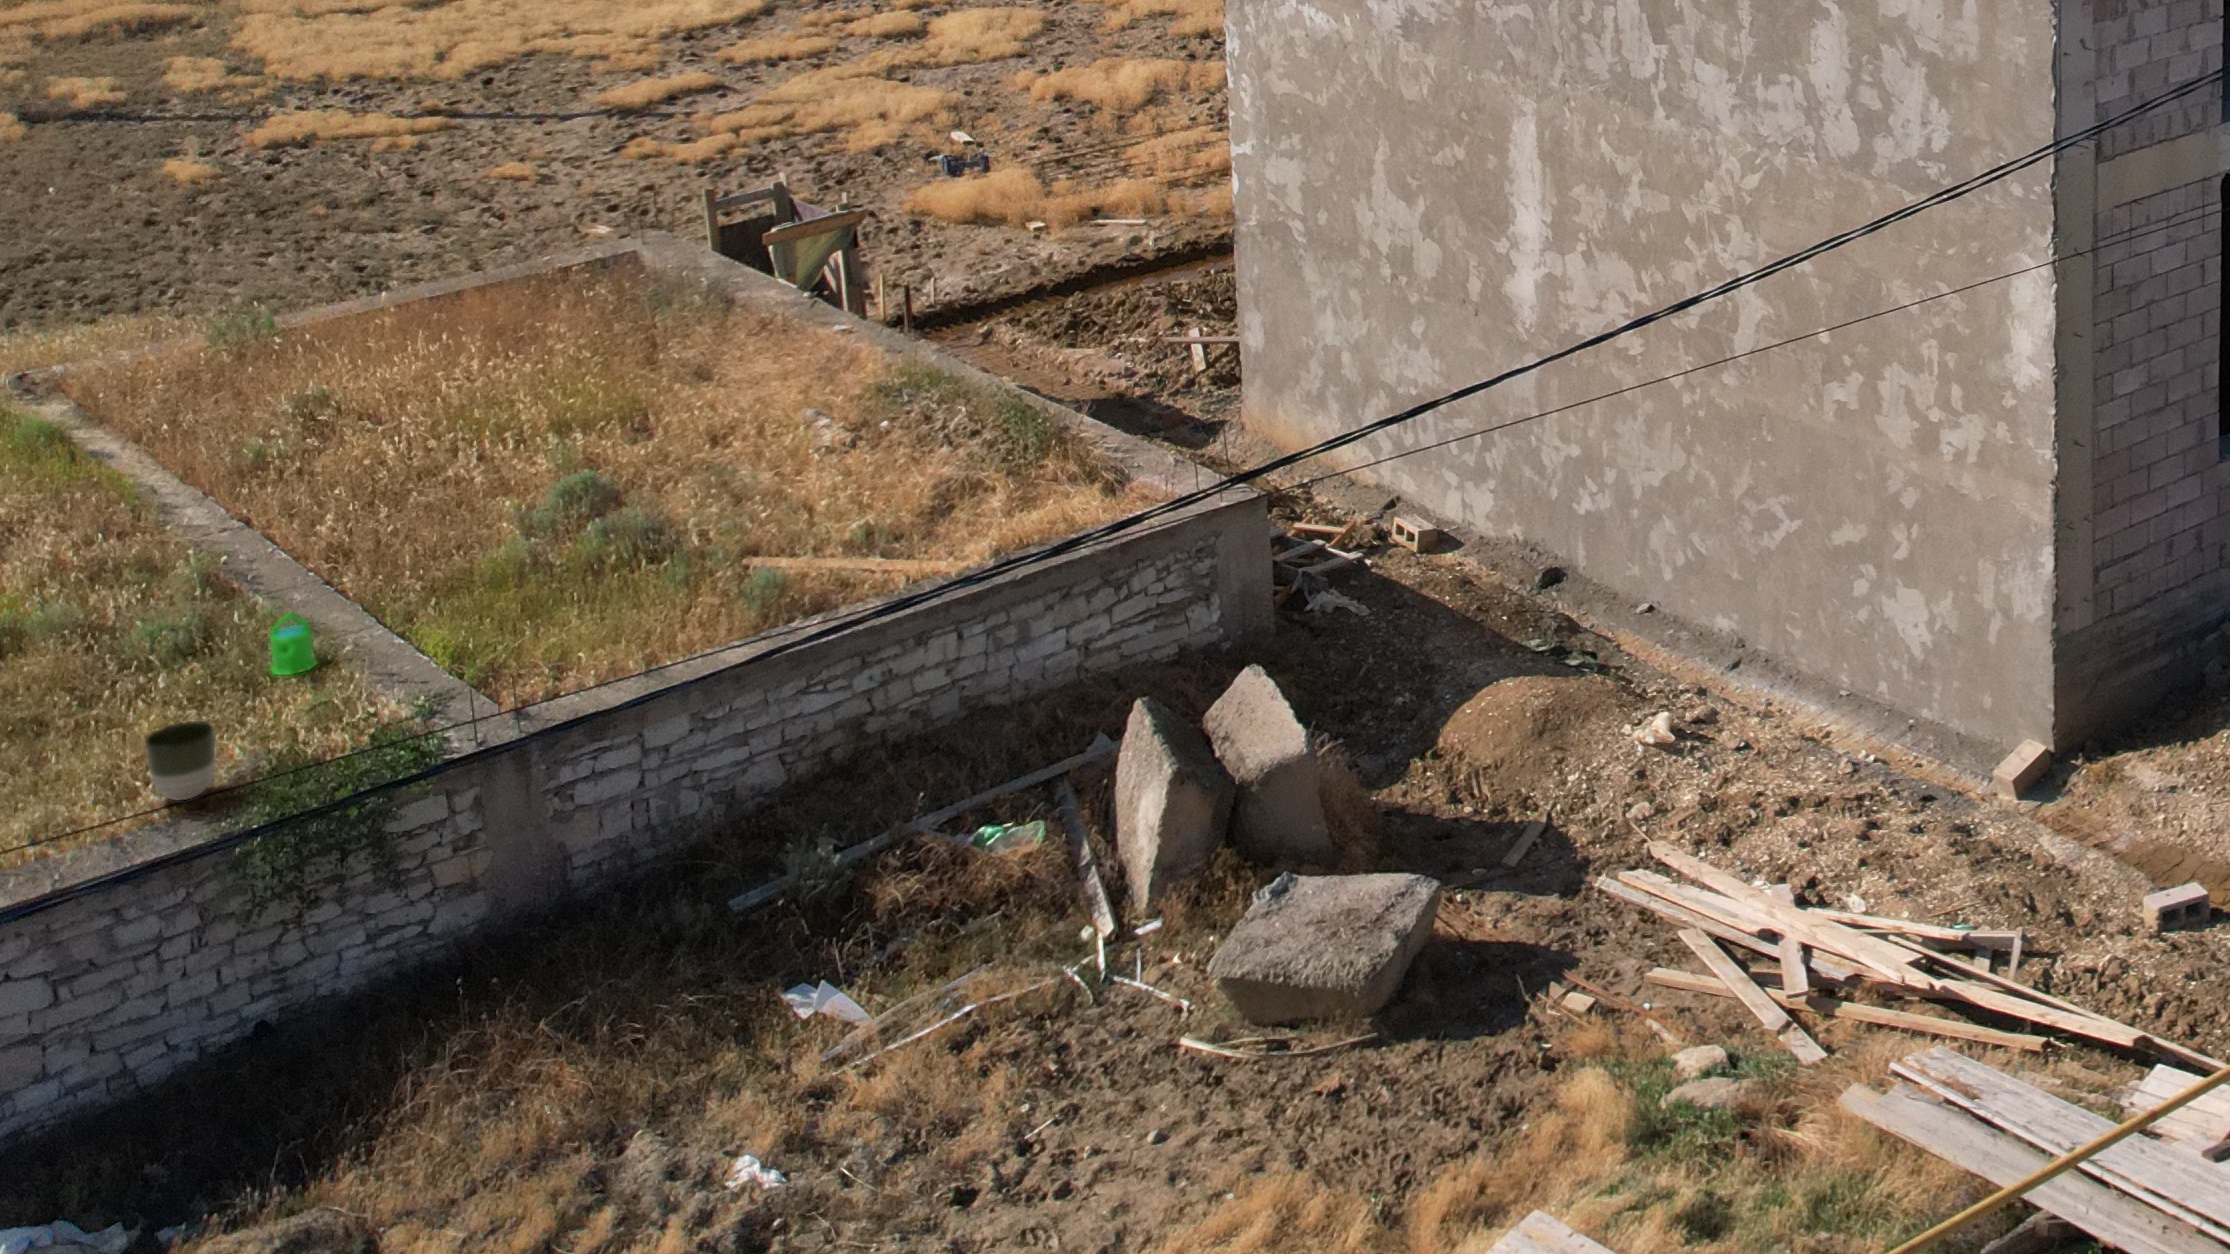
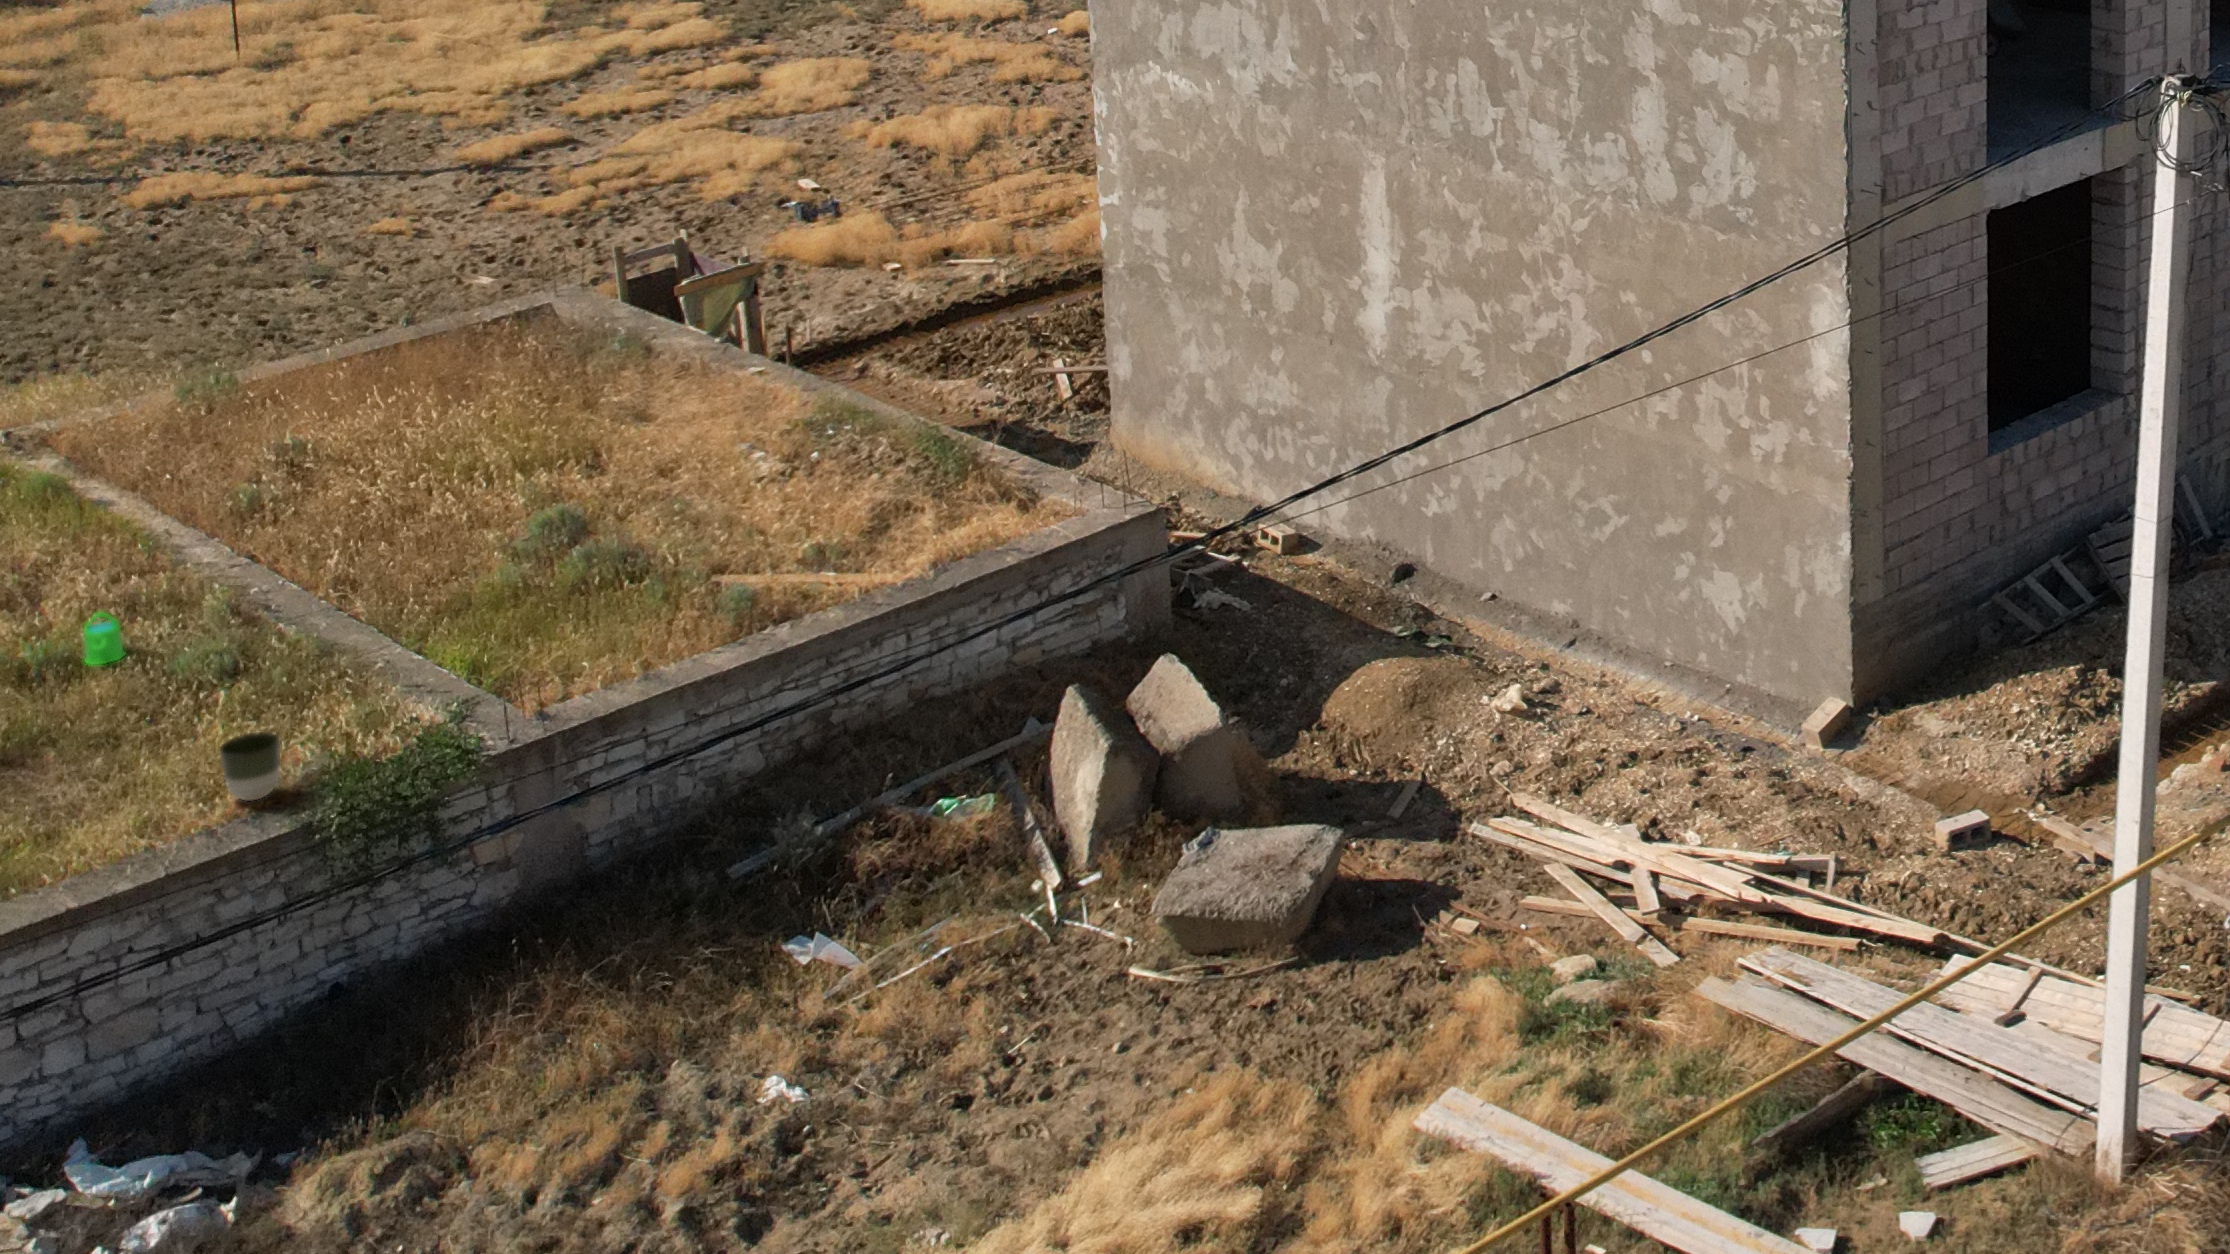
watering can: present [270,614,317,675] -> present [84,612,126,665]

